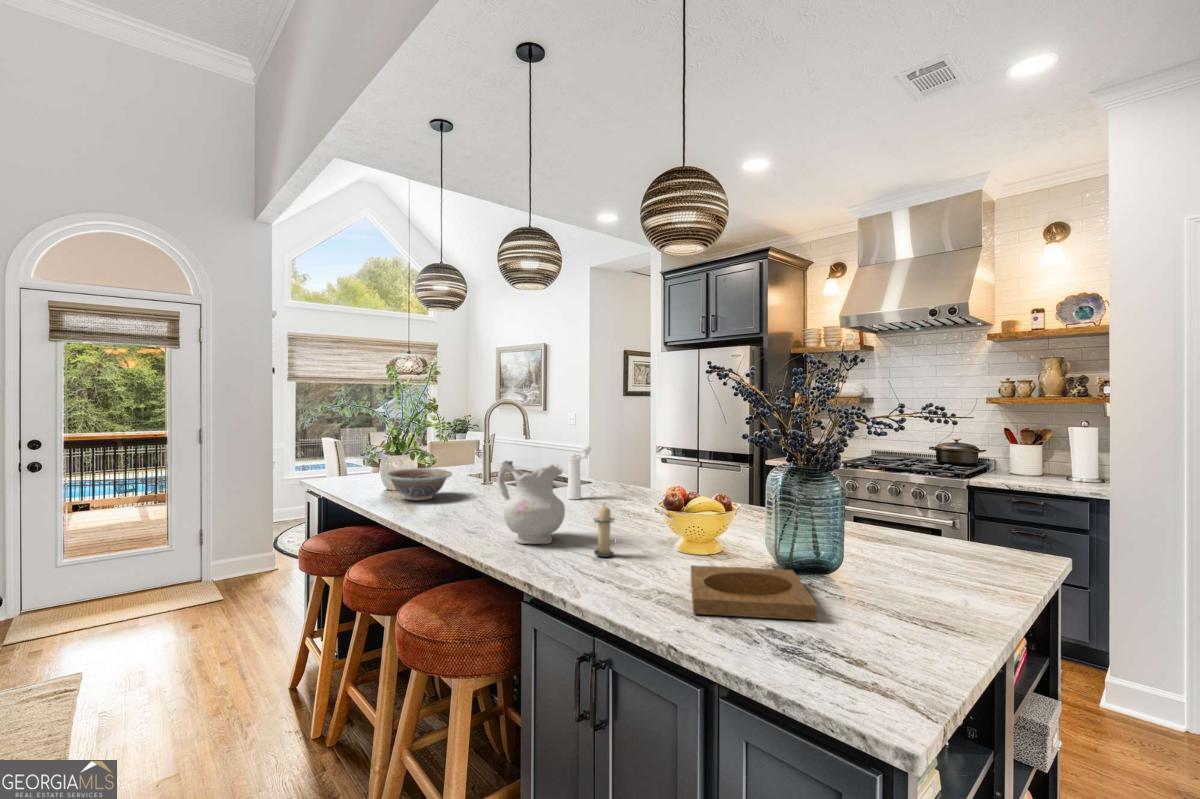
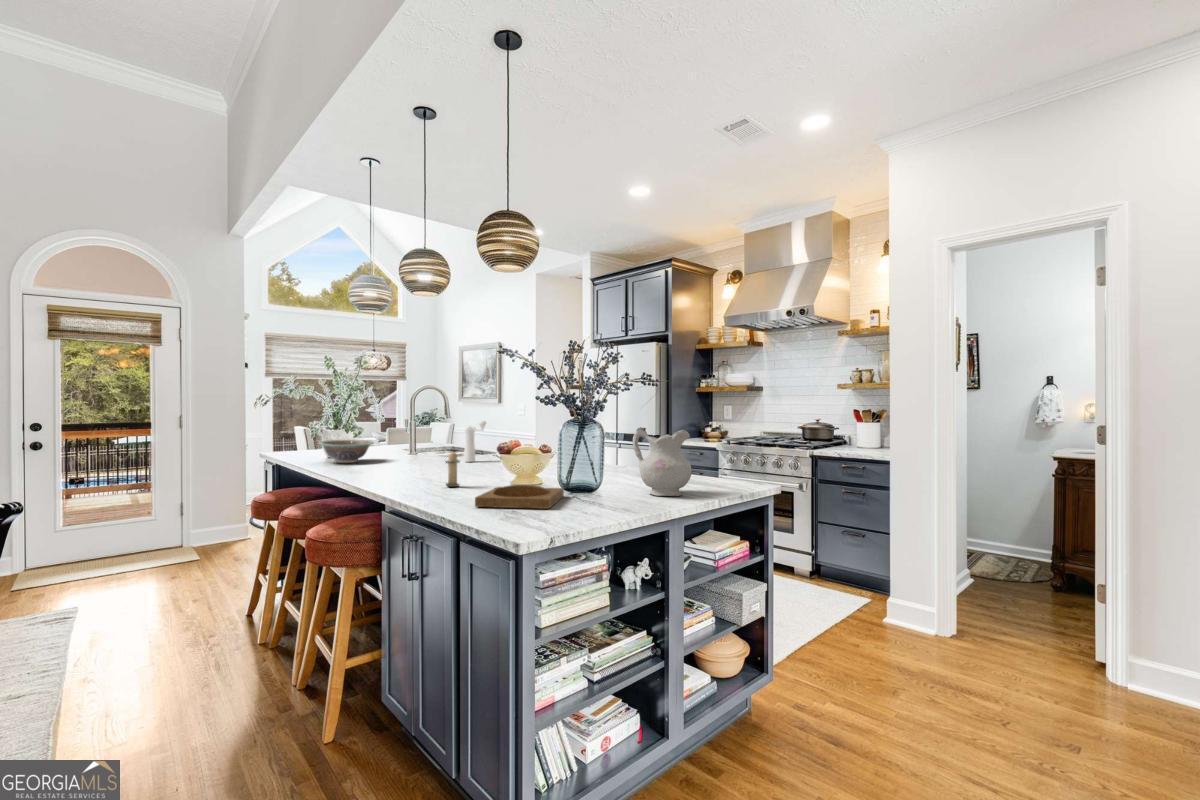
ceramic pitcher: present [498,461,565,544] -> present [633,427,692,496]

